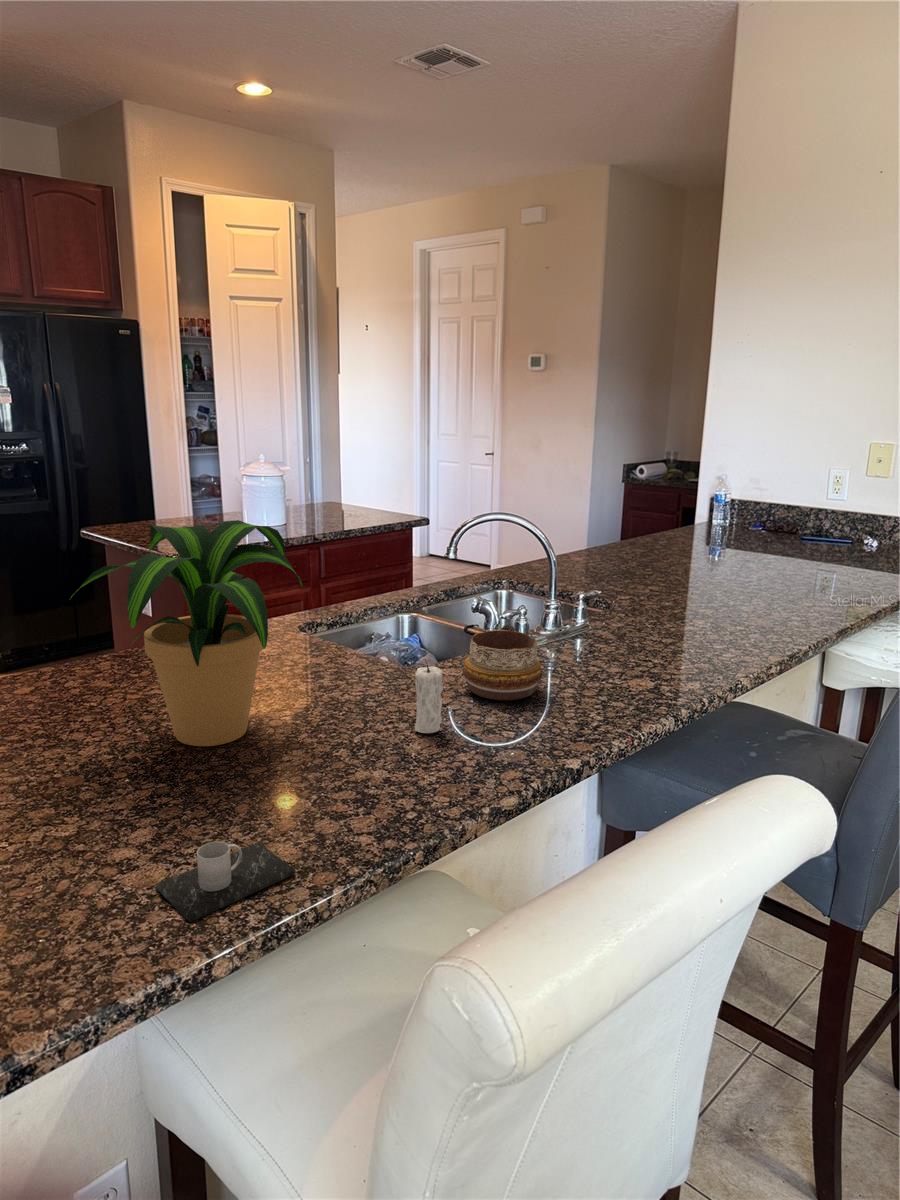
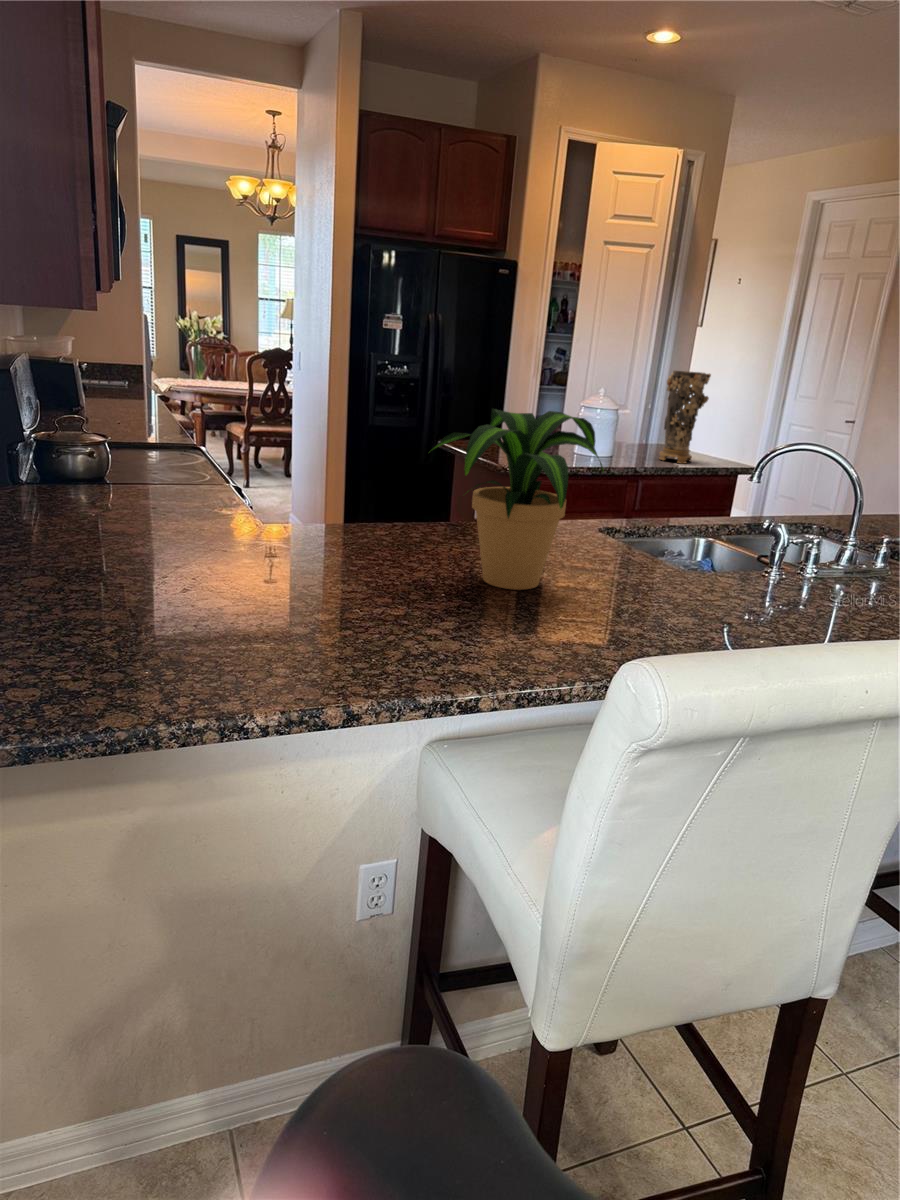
decorative vase: none [326,429,370,523] -> present [659,371,711,463]
decorative bowl: present [463,630,542,700] -> none [737,546,817,610]
candle: present [415,662,443,733] -> none [679,545,712,615]
mug: present [155,842,296,922] -> none [451,628,551,673]

